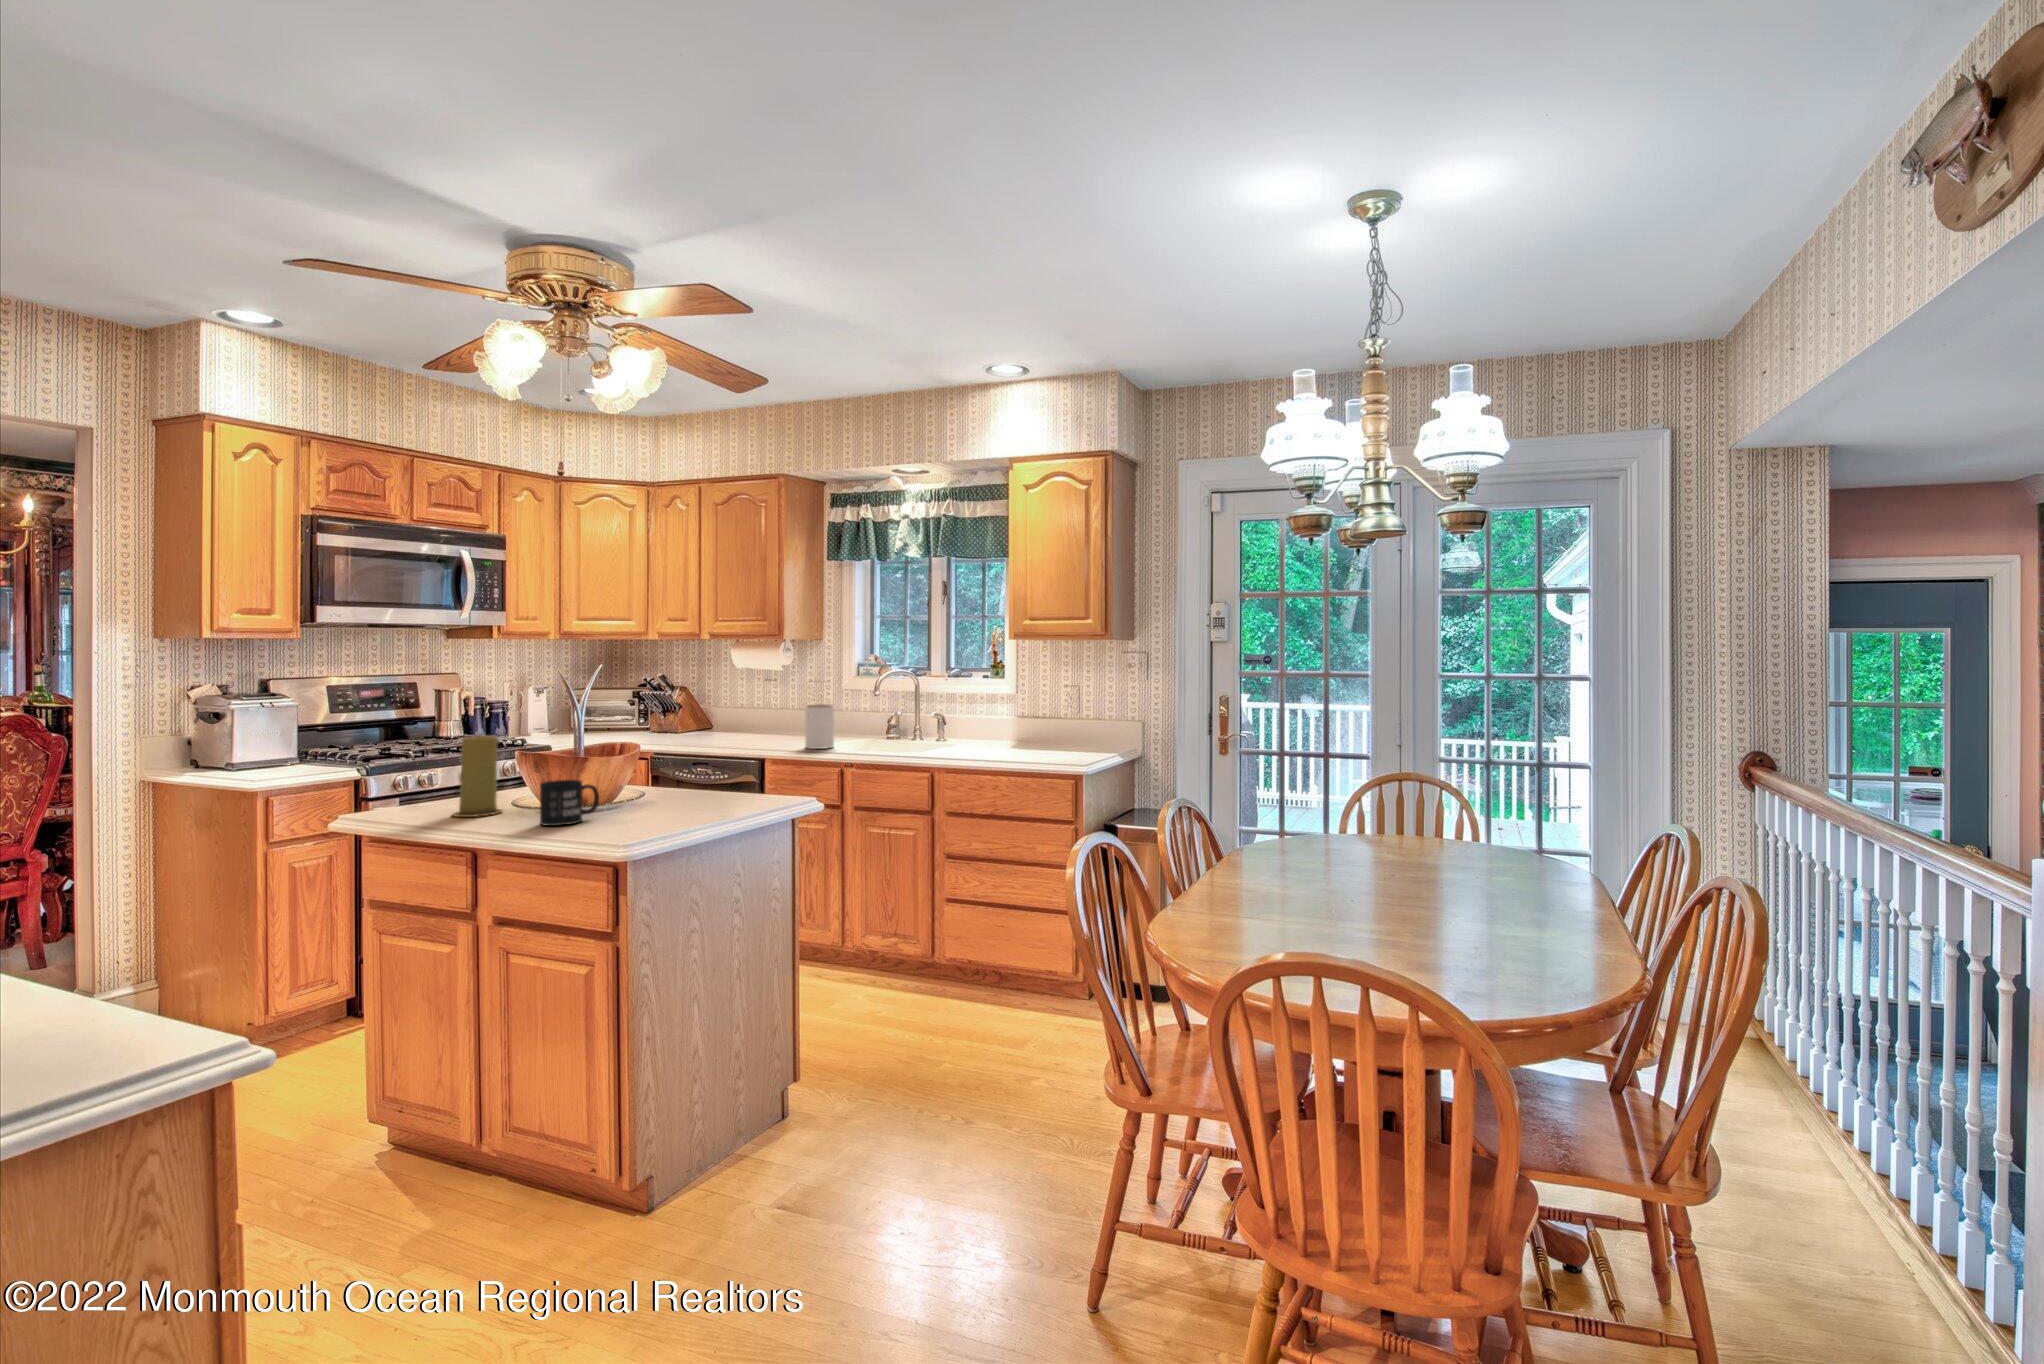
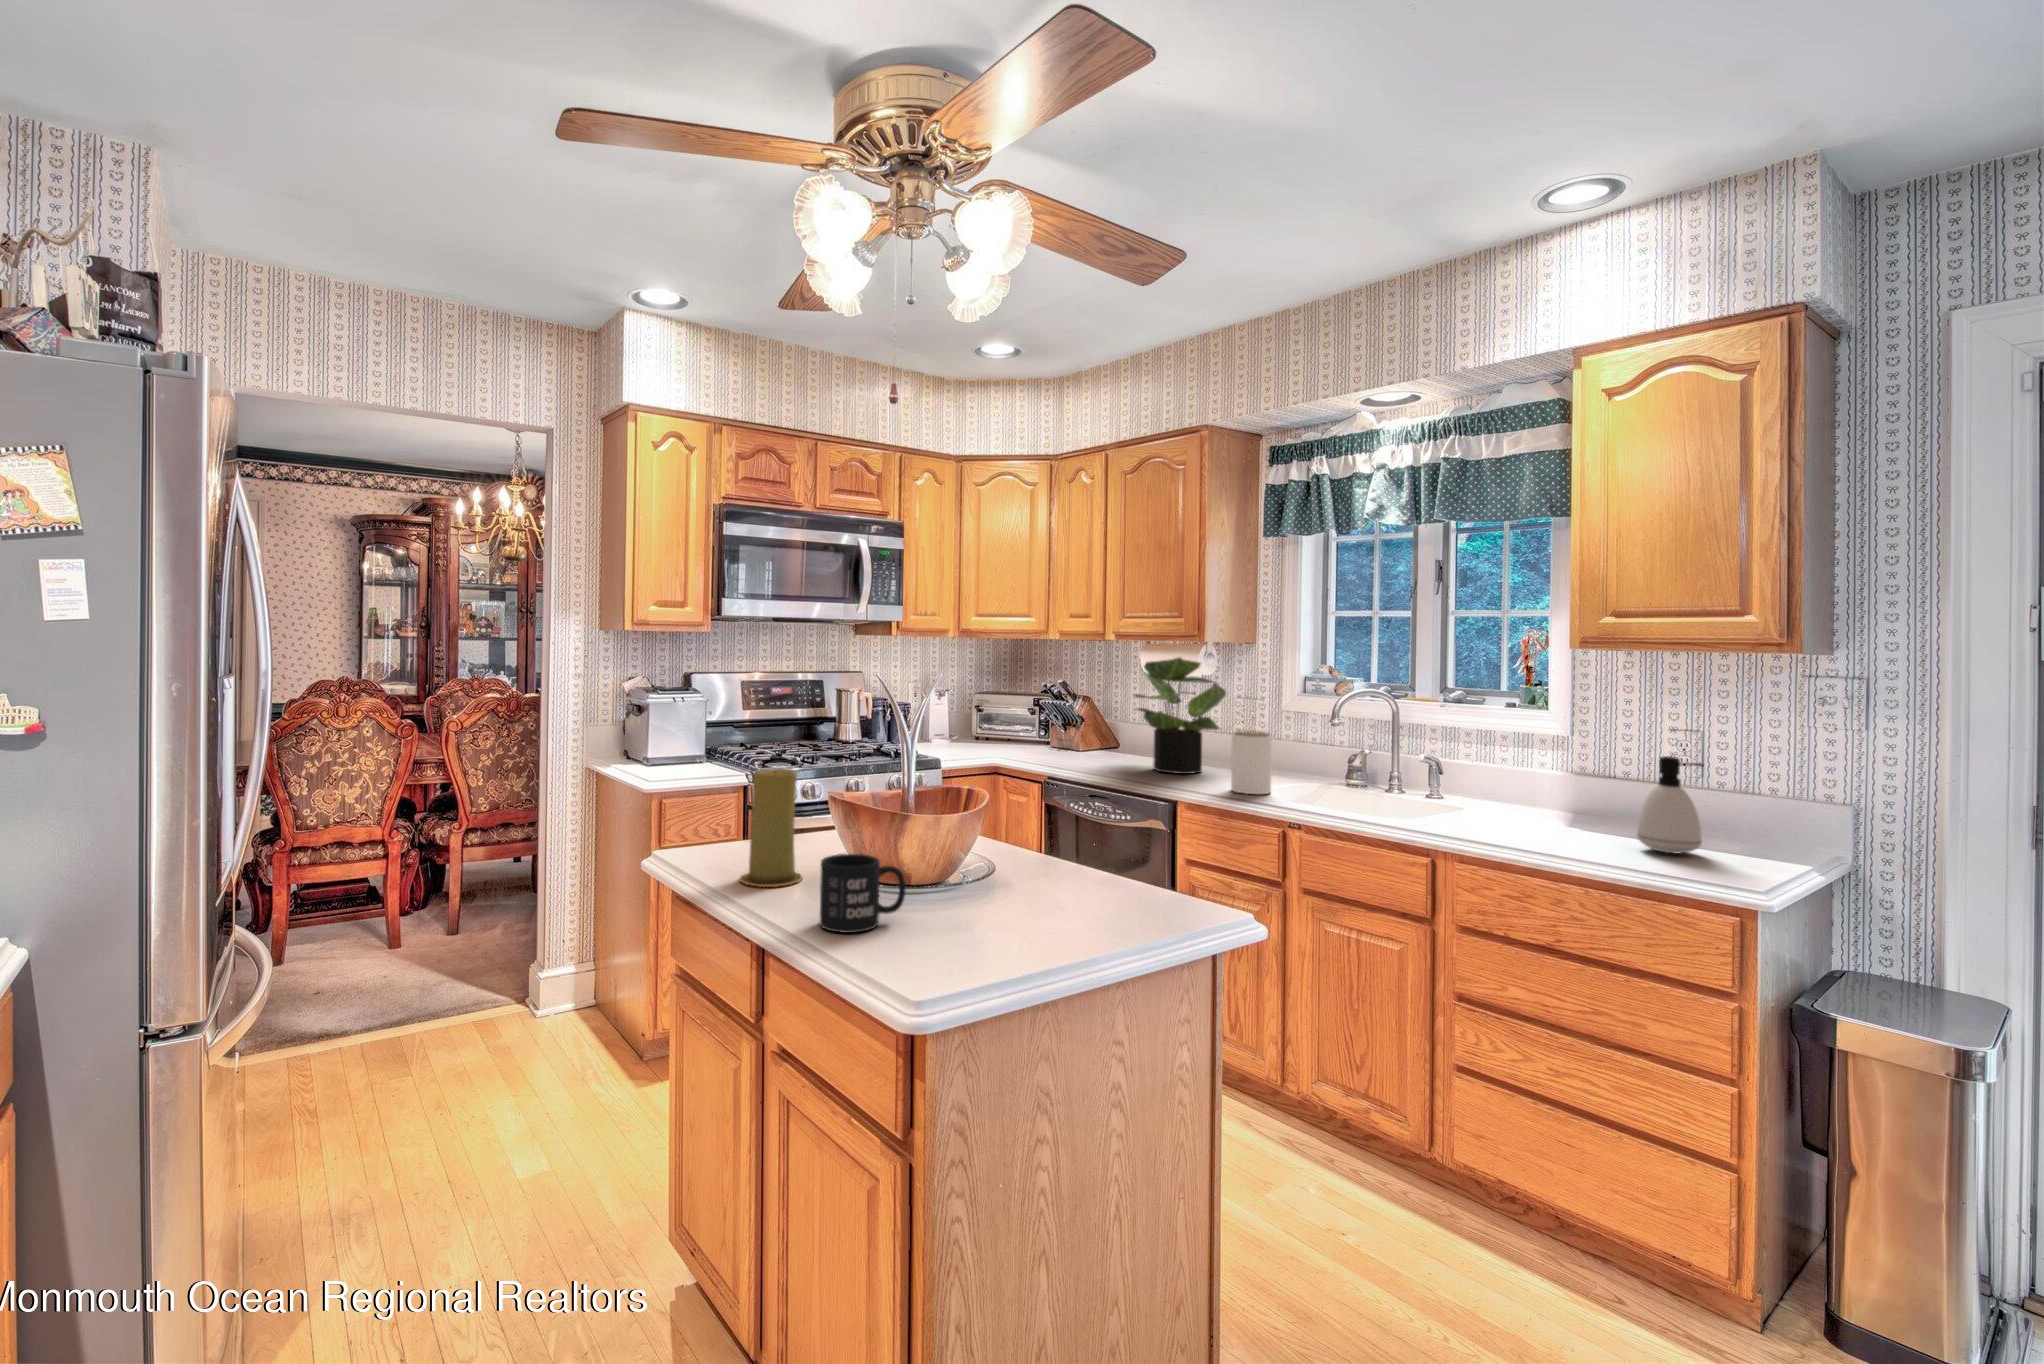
potted plant: none [725,652,801,742] -> present [1134,657,1226,774]
soap dispenser: none [1039,700,1068,755] -> present [1637,756,1703,853]

